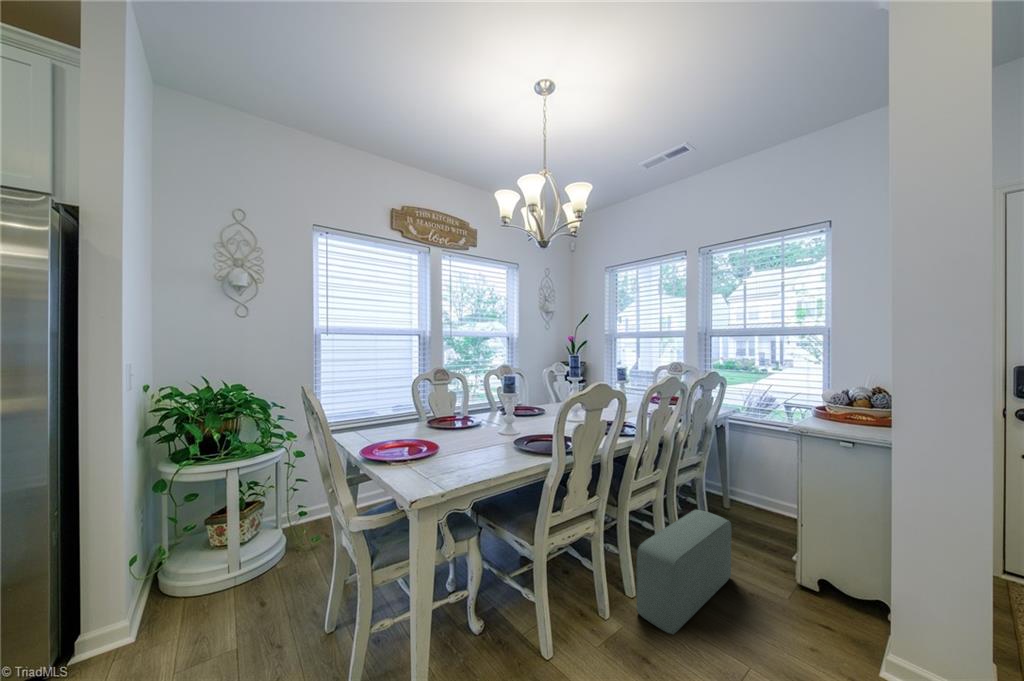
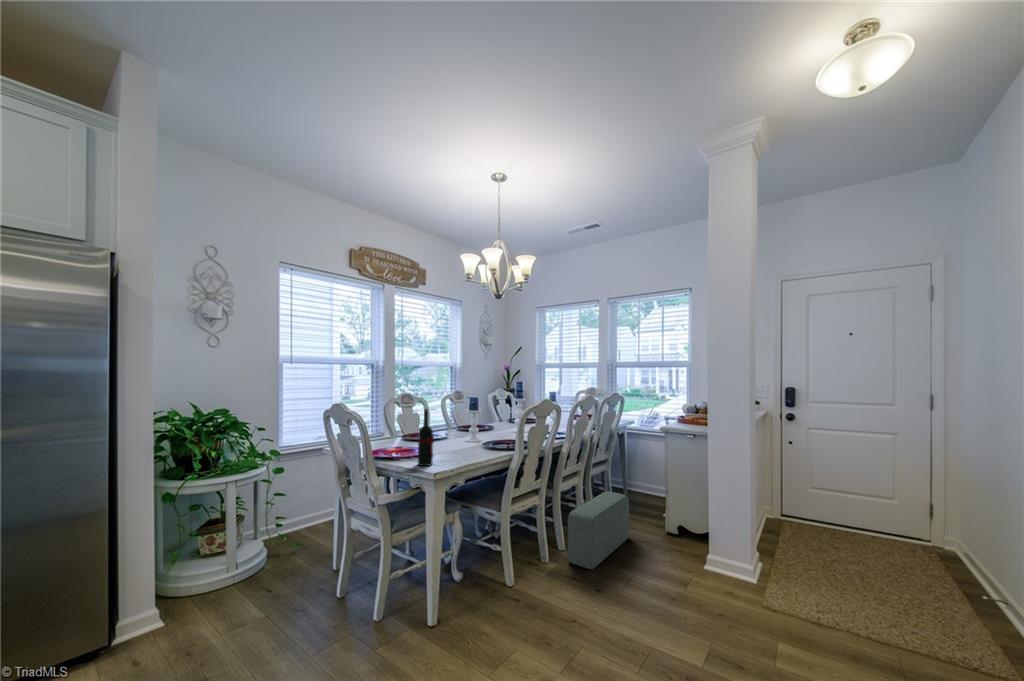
wine bottle: none [408,398,429,480] -> present [418,409,434,466]

